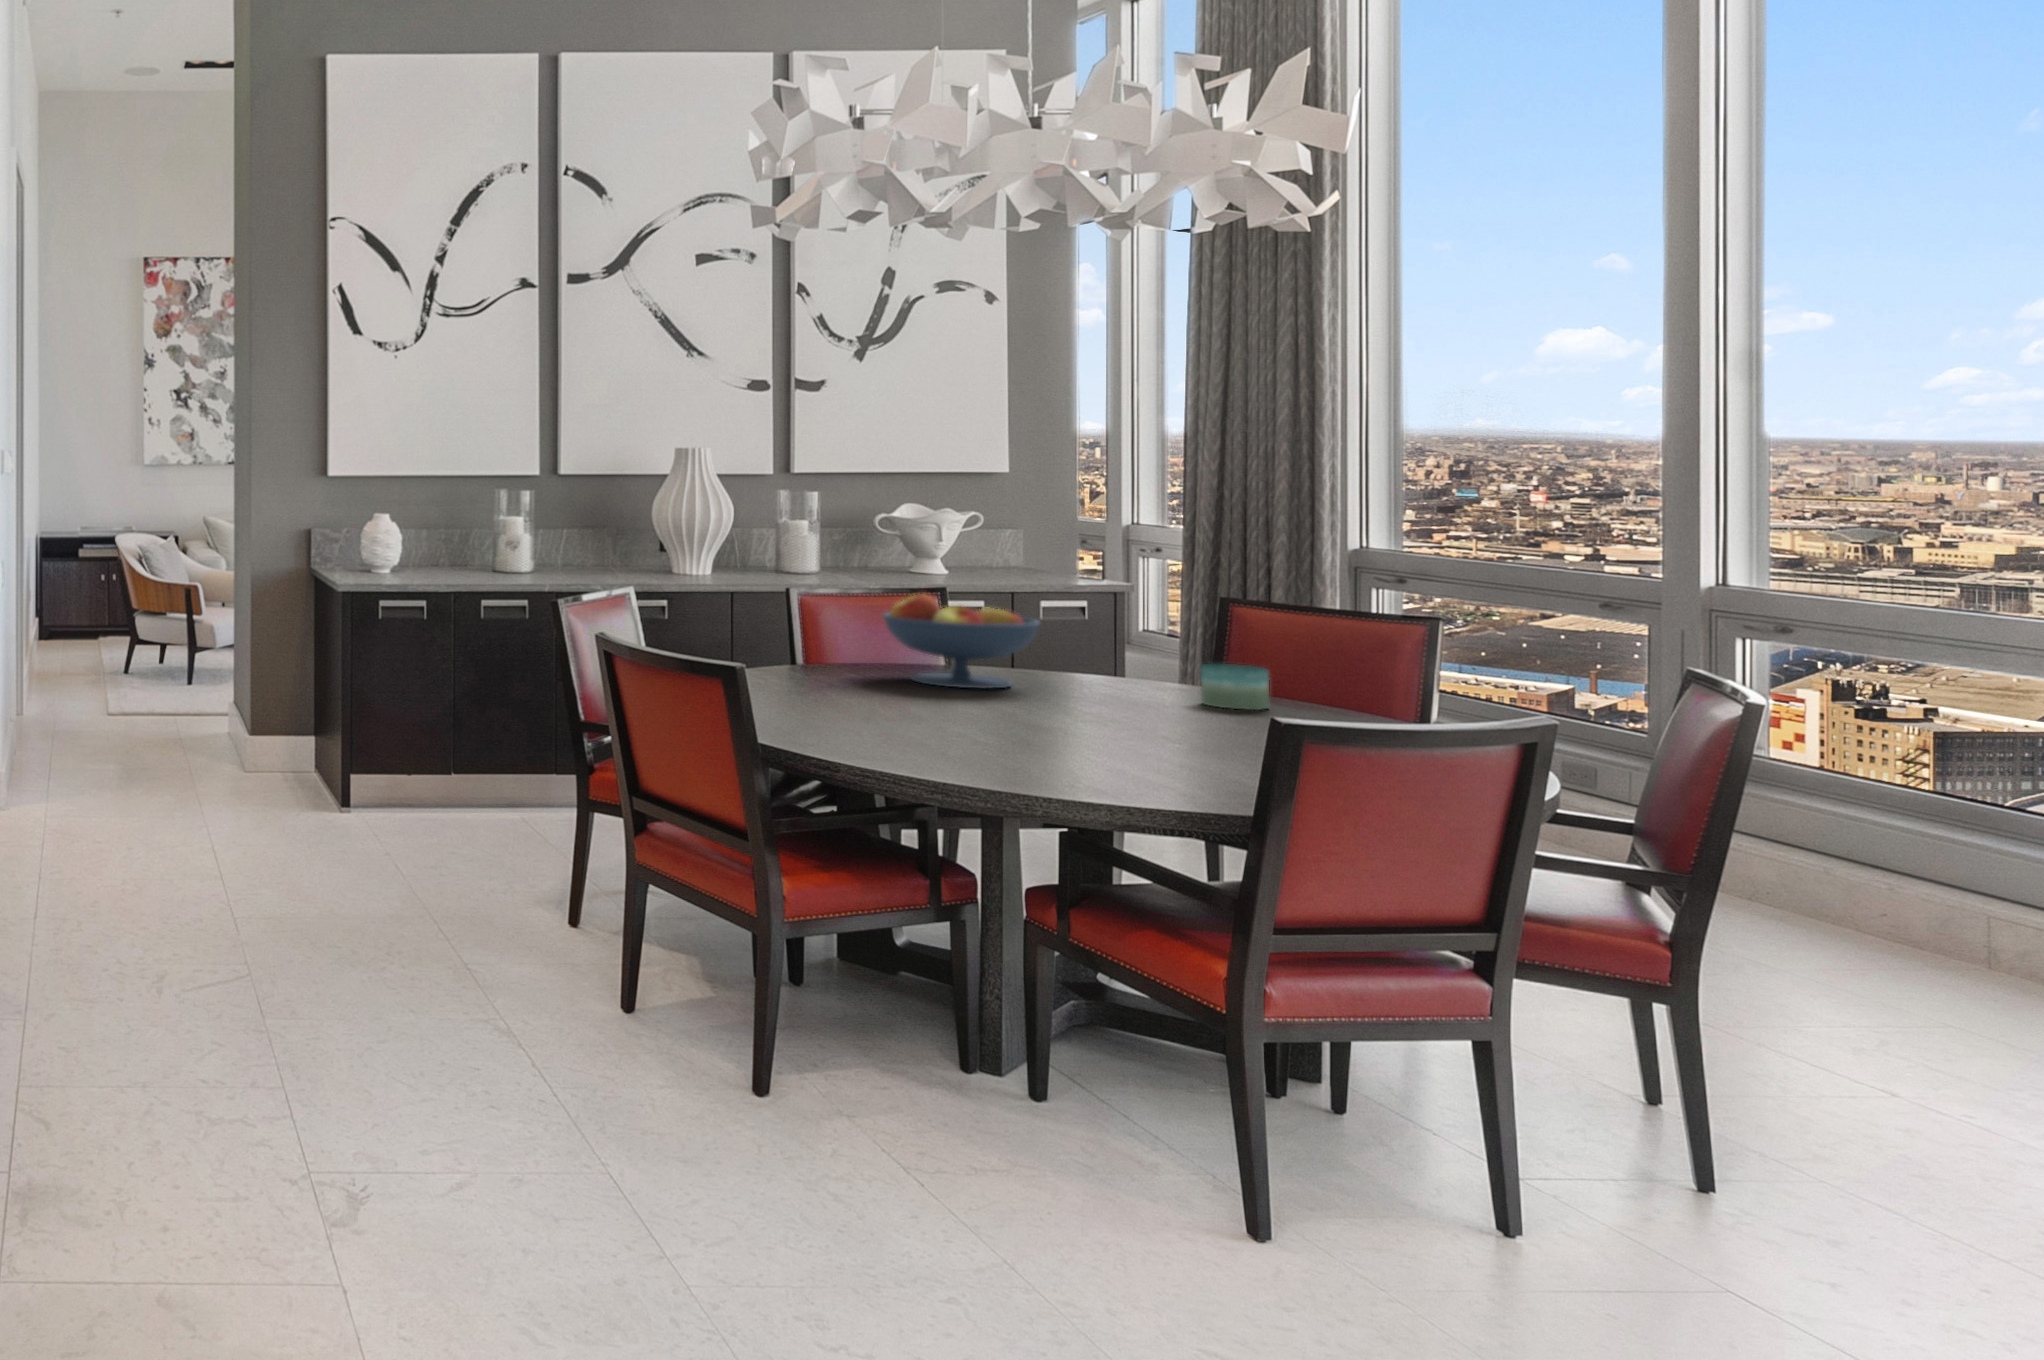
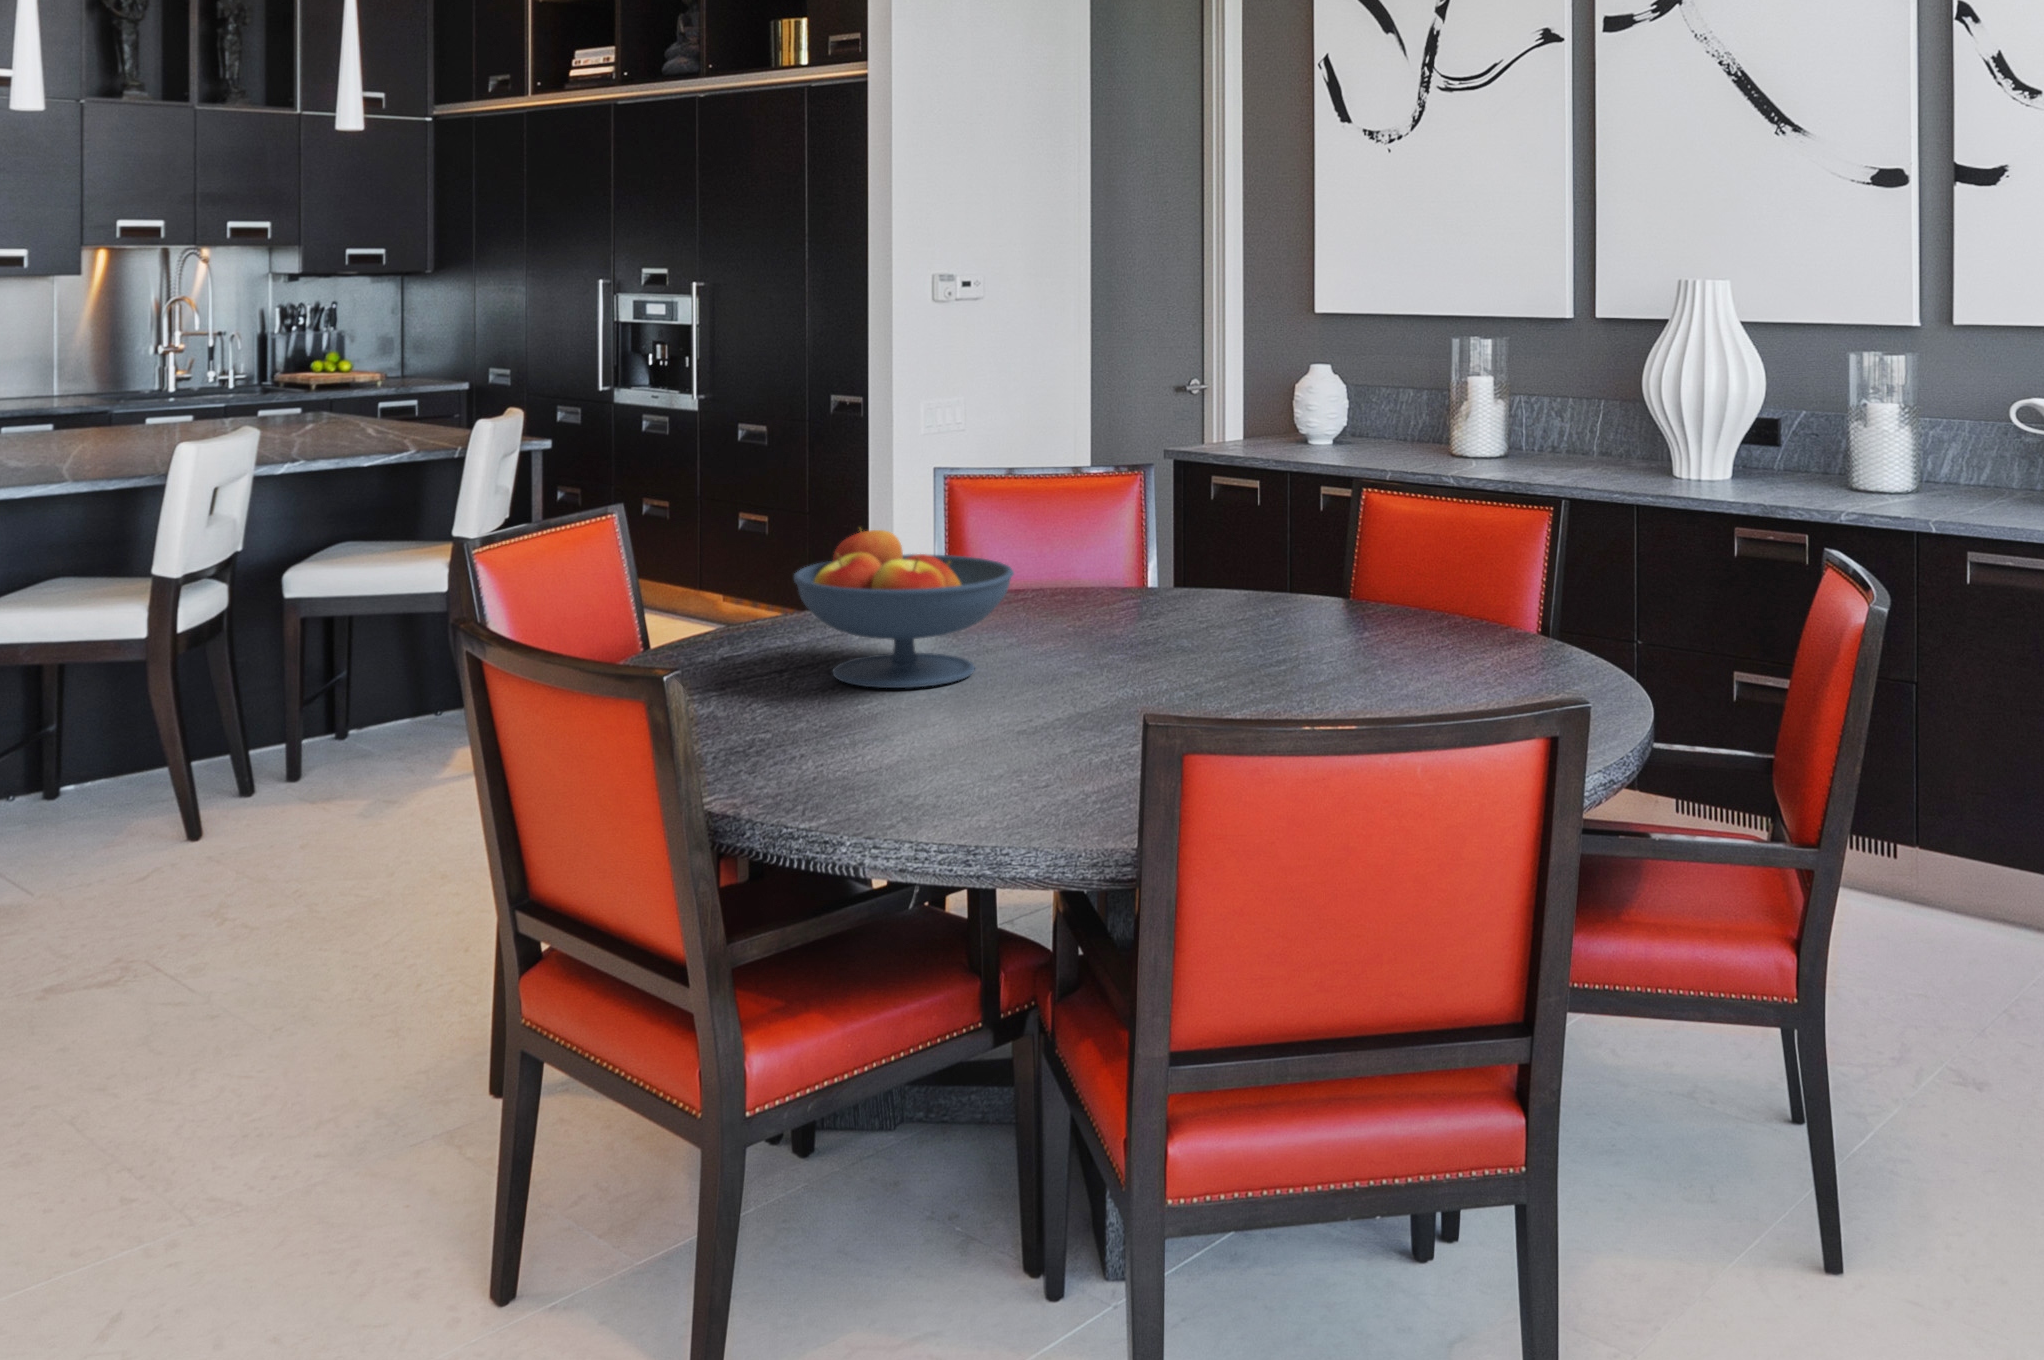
candle: present [1201,664,1269,710] -> none [929,689,1028,780]

